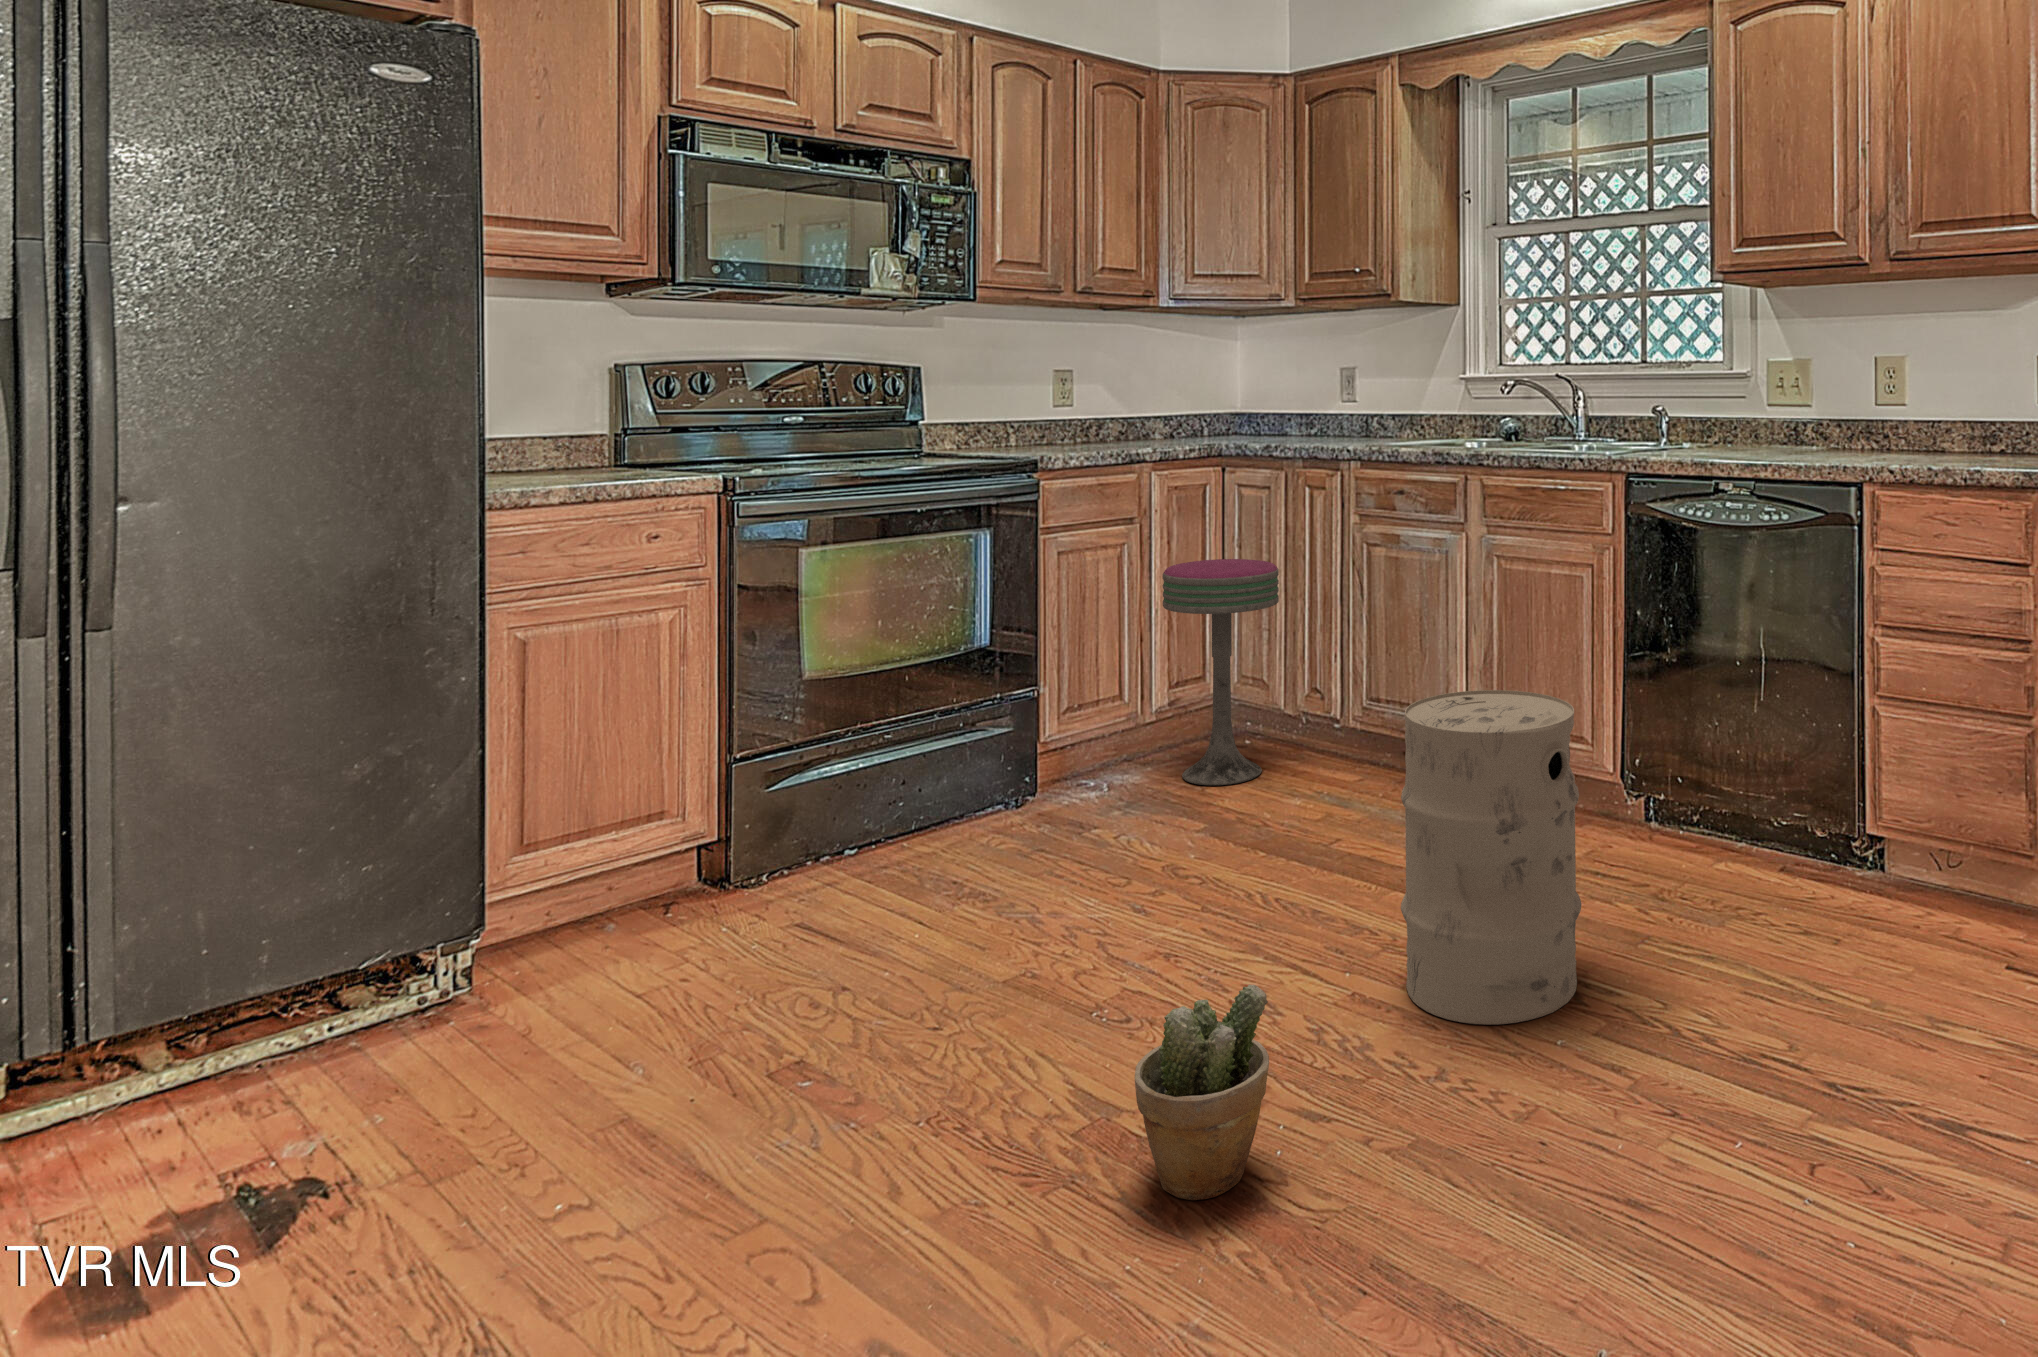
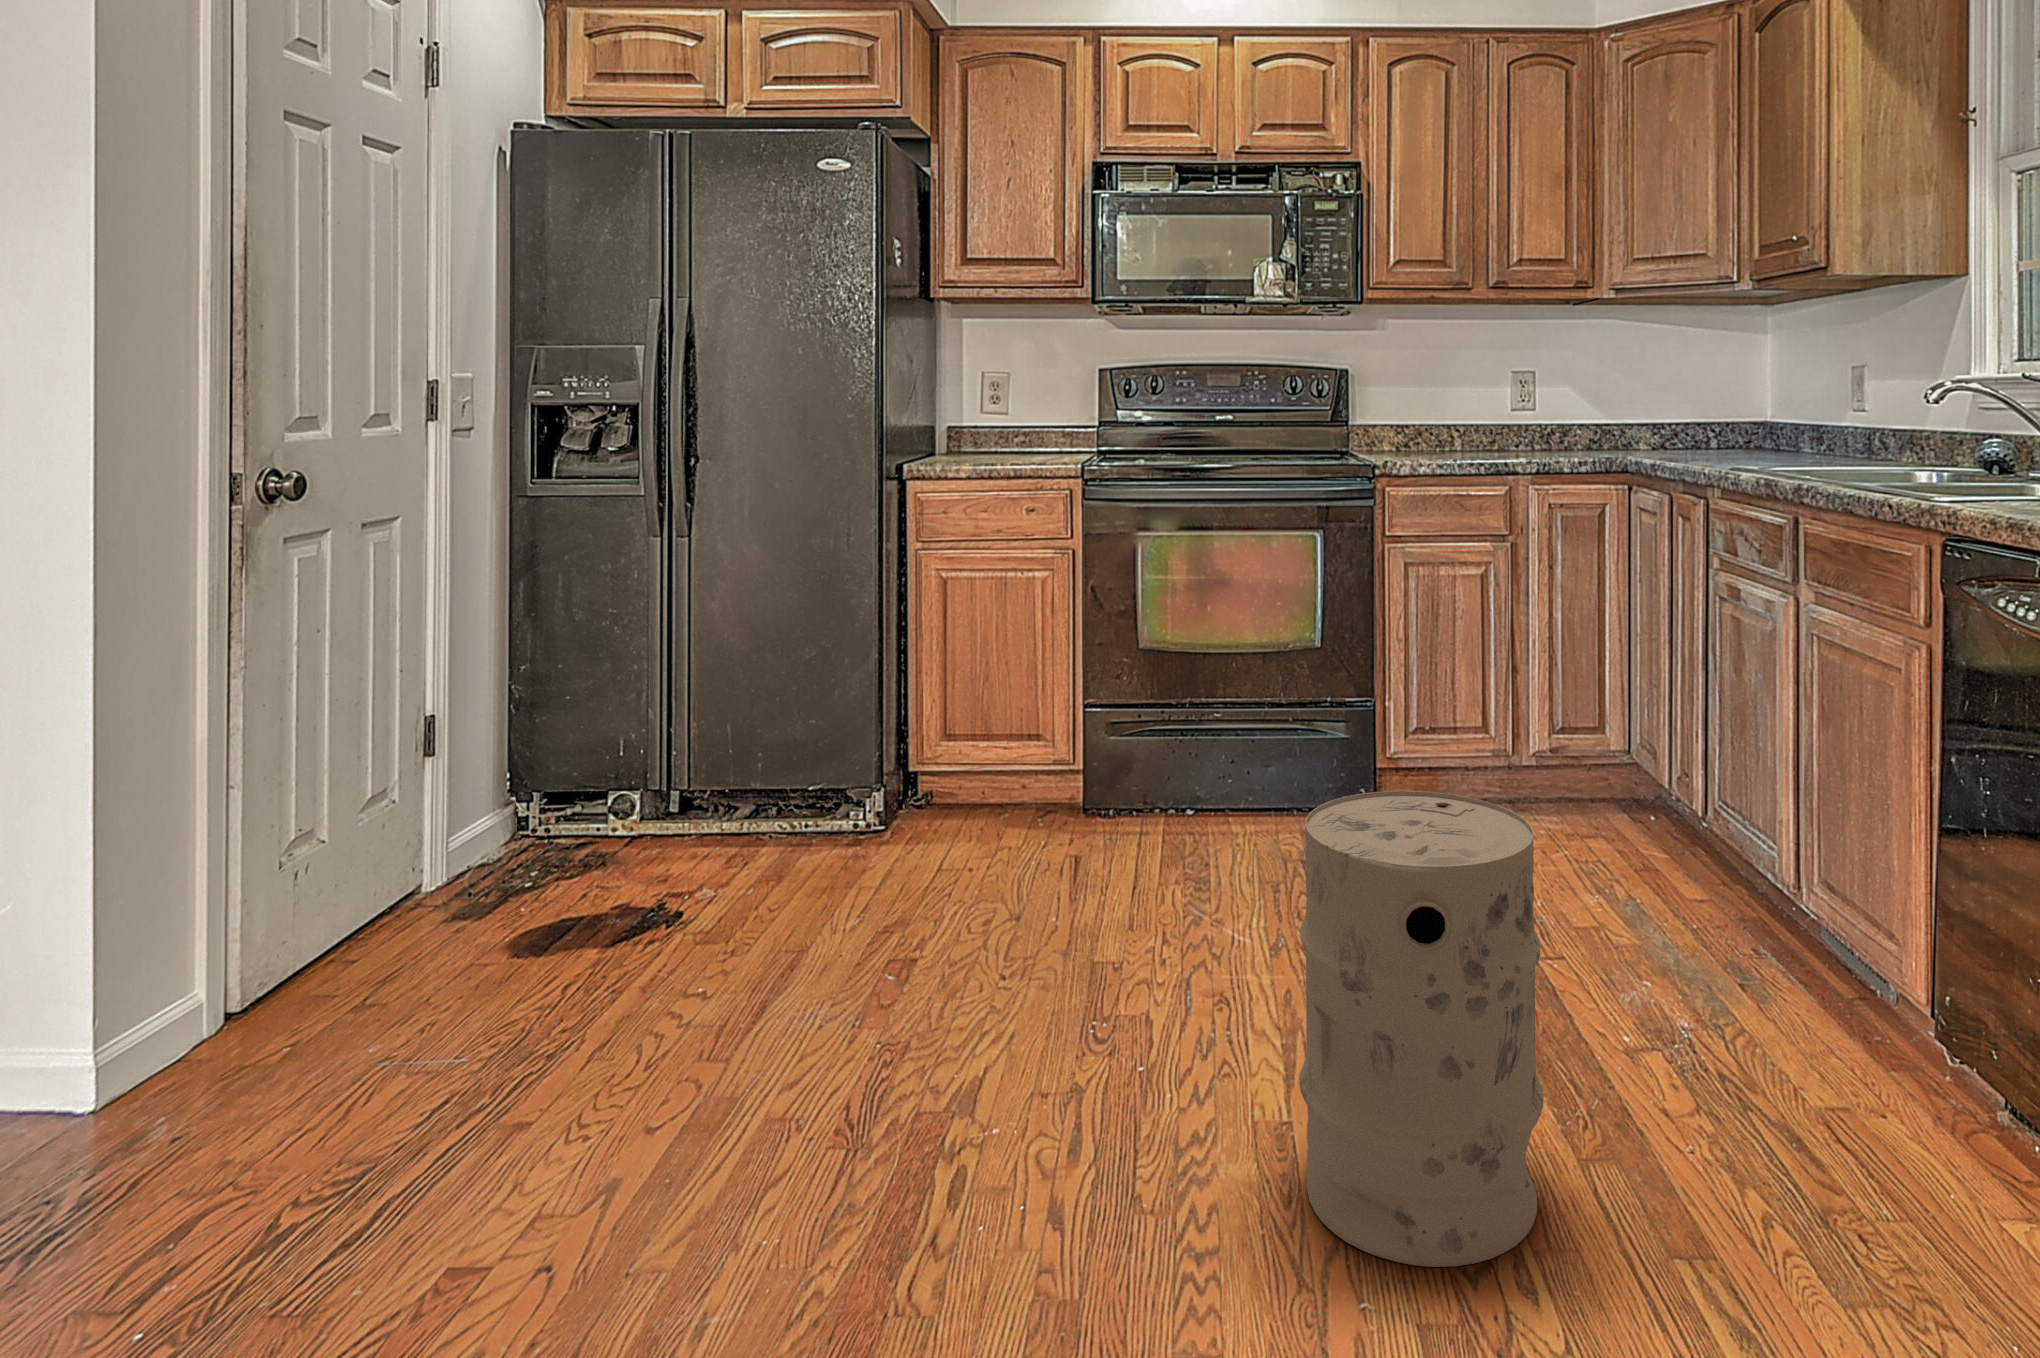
bar stool: present [1162,559,1279,785] -> none [1503,589,1640,854]
potted plant: present [1135,985,1269,1200] -> none [834,1022,974,1233]

